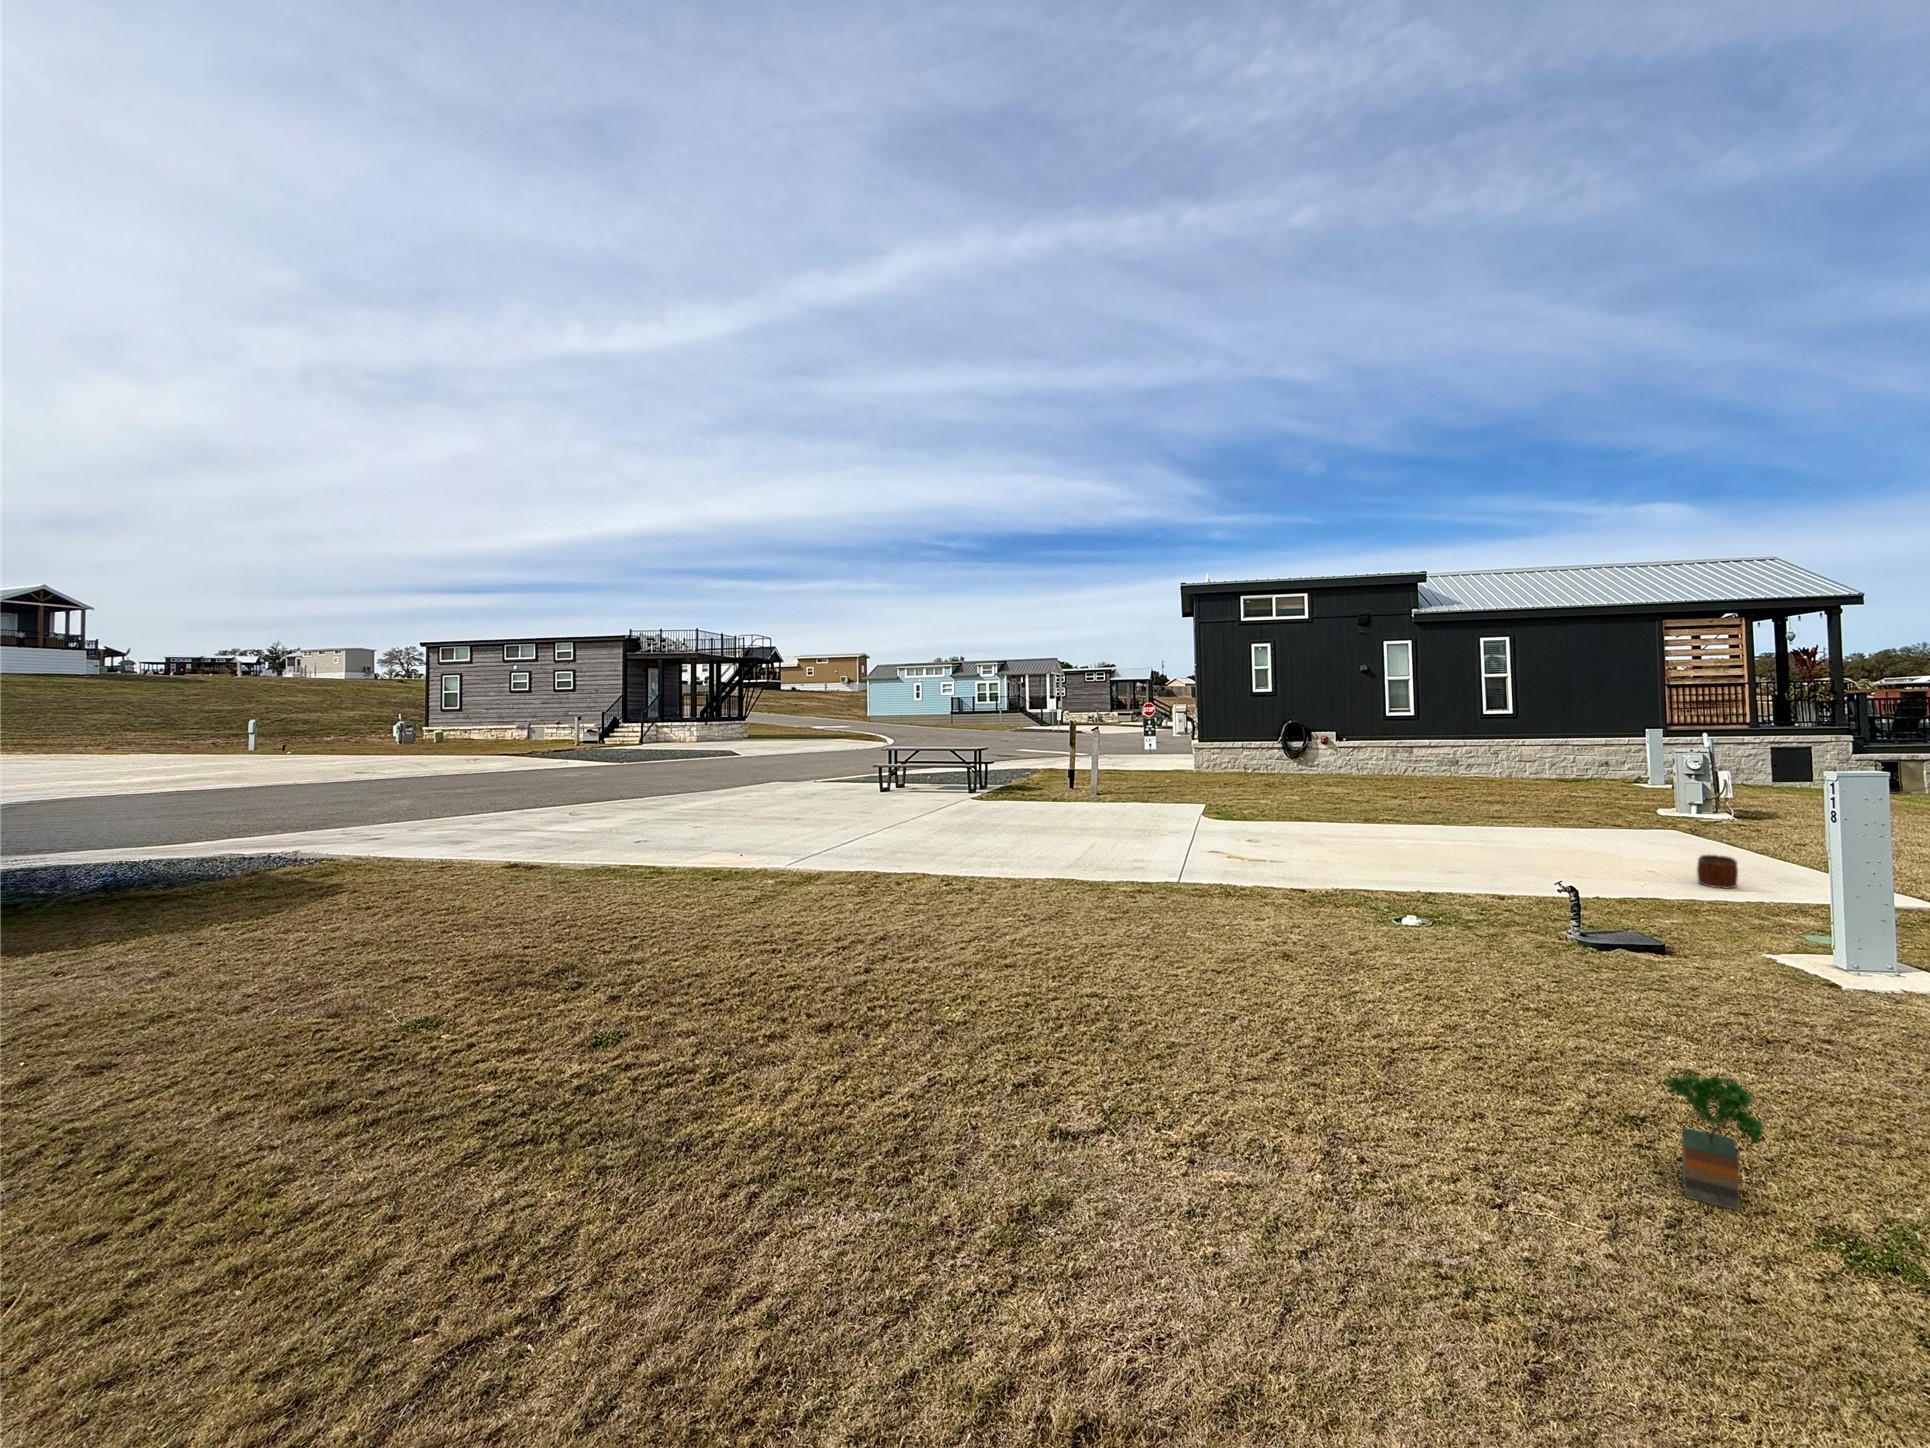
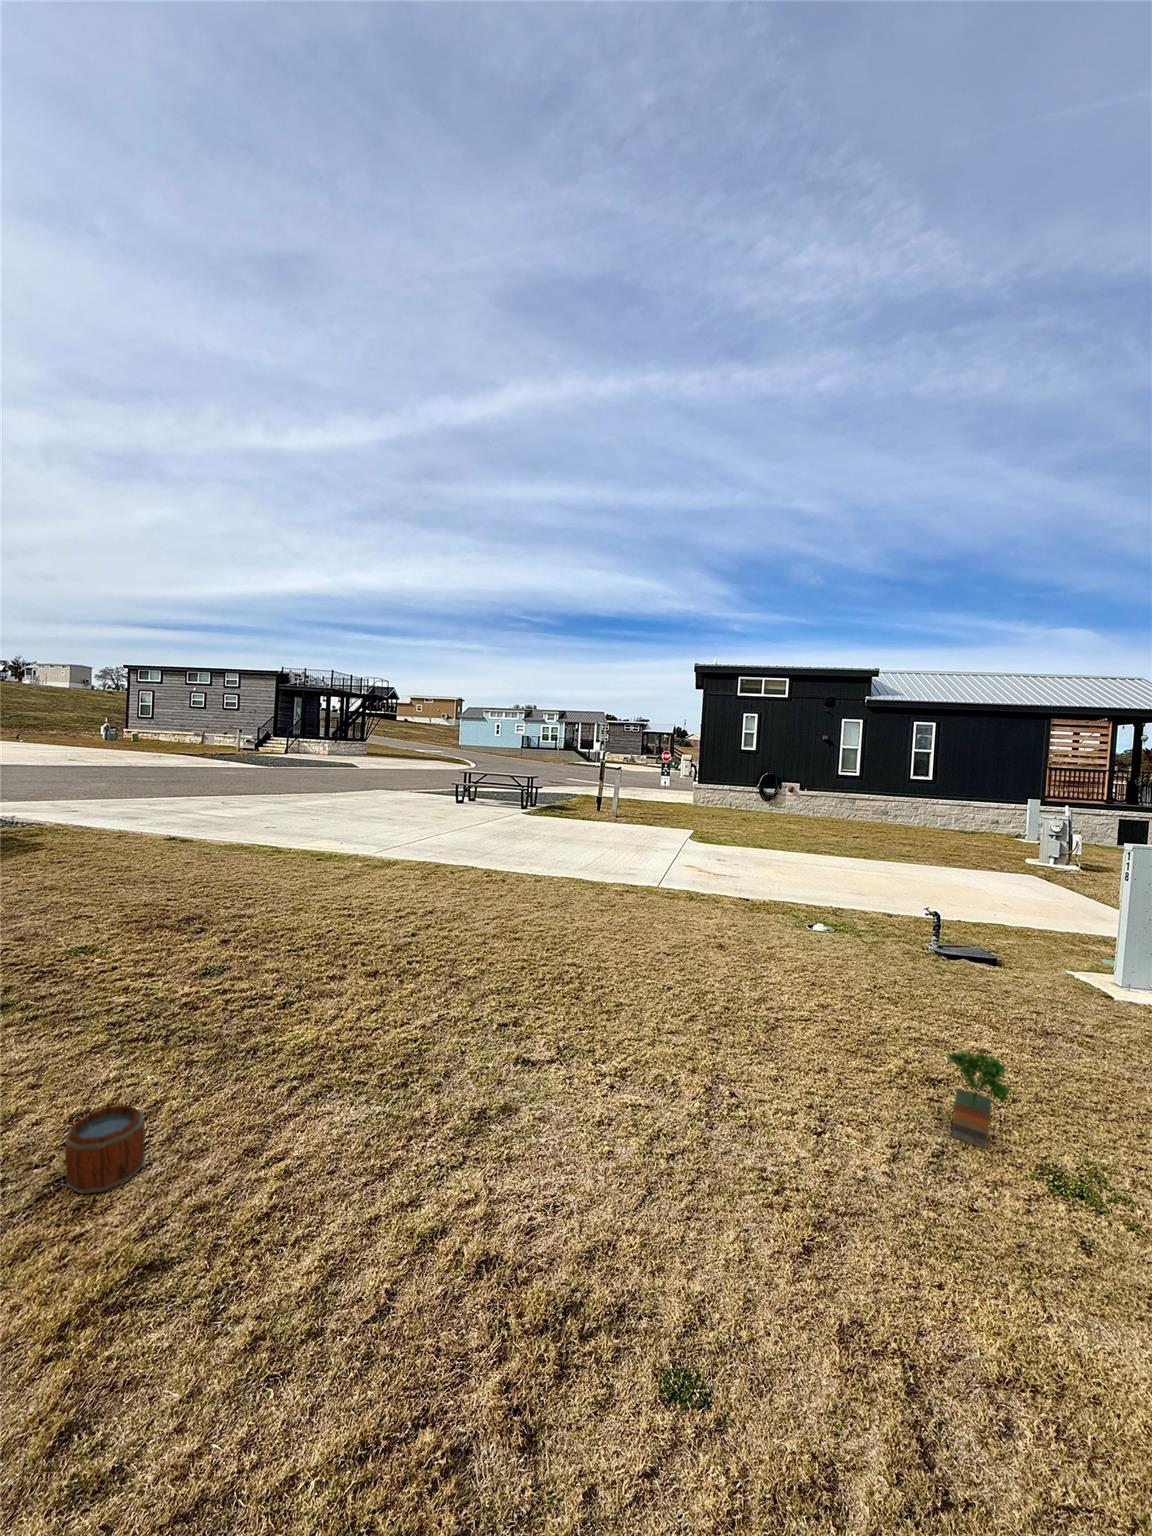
bucket: present [1697,855,1738,889] -> present [65,1105,145,1194]

